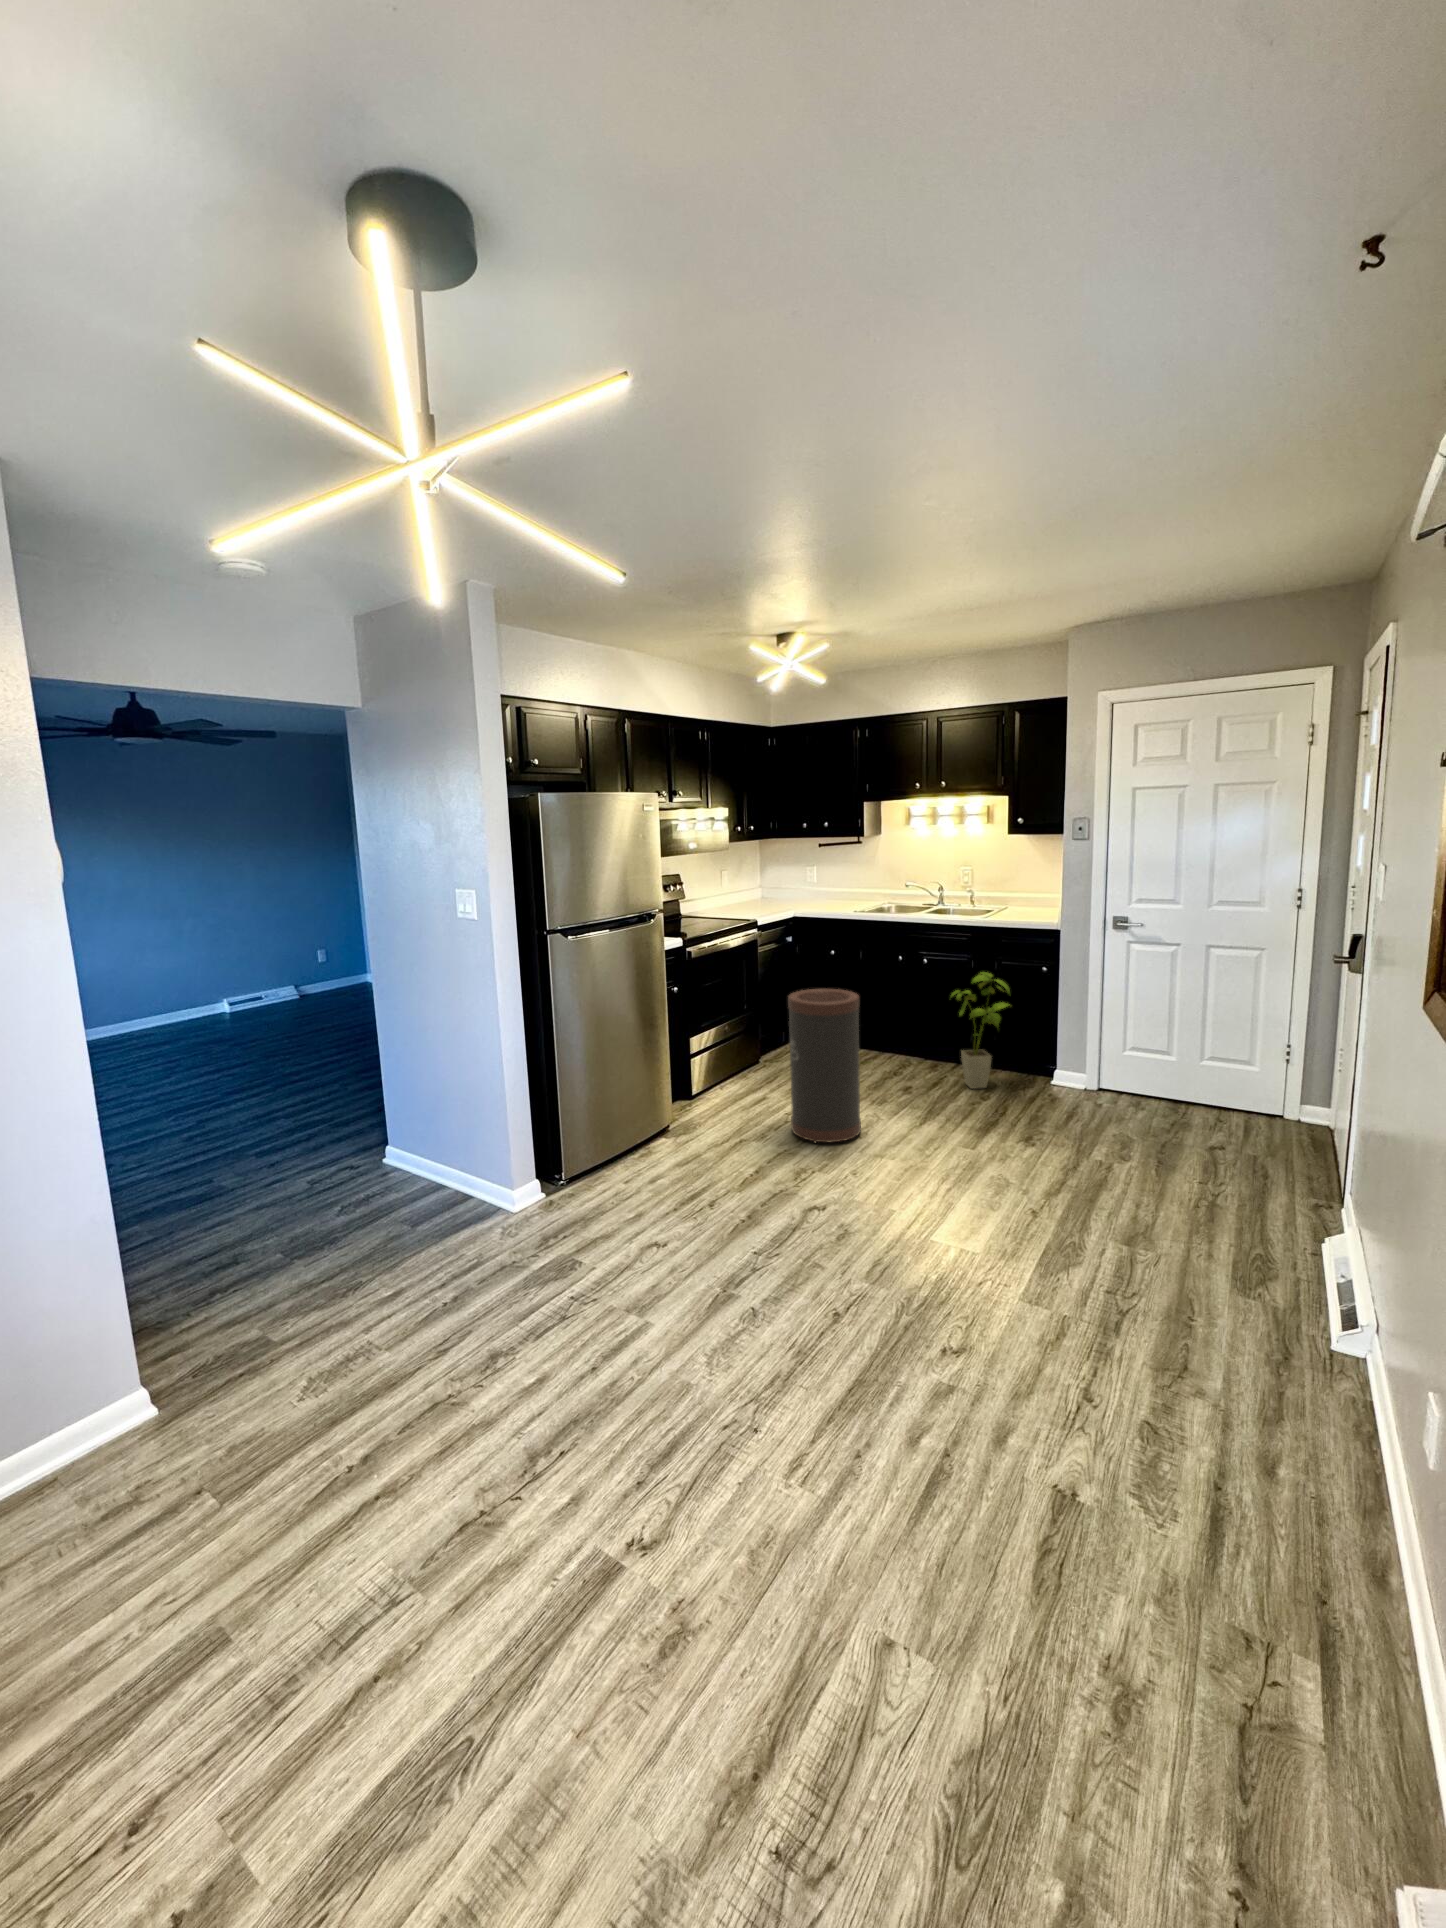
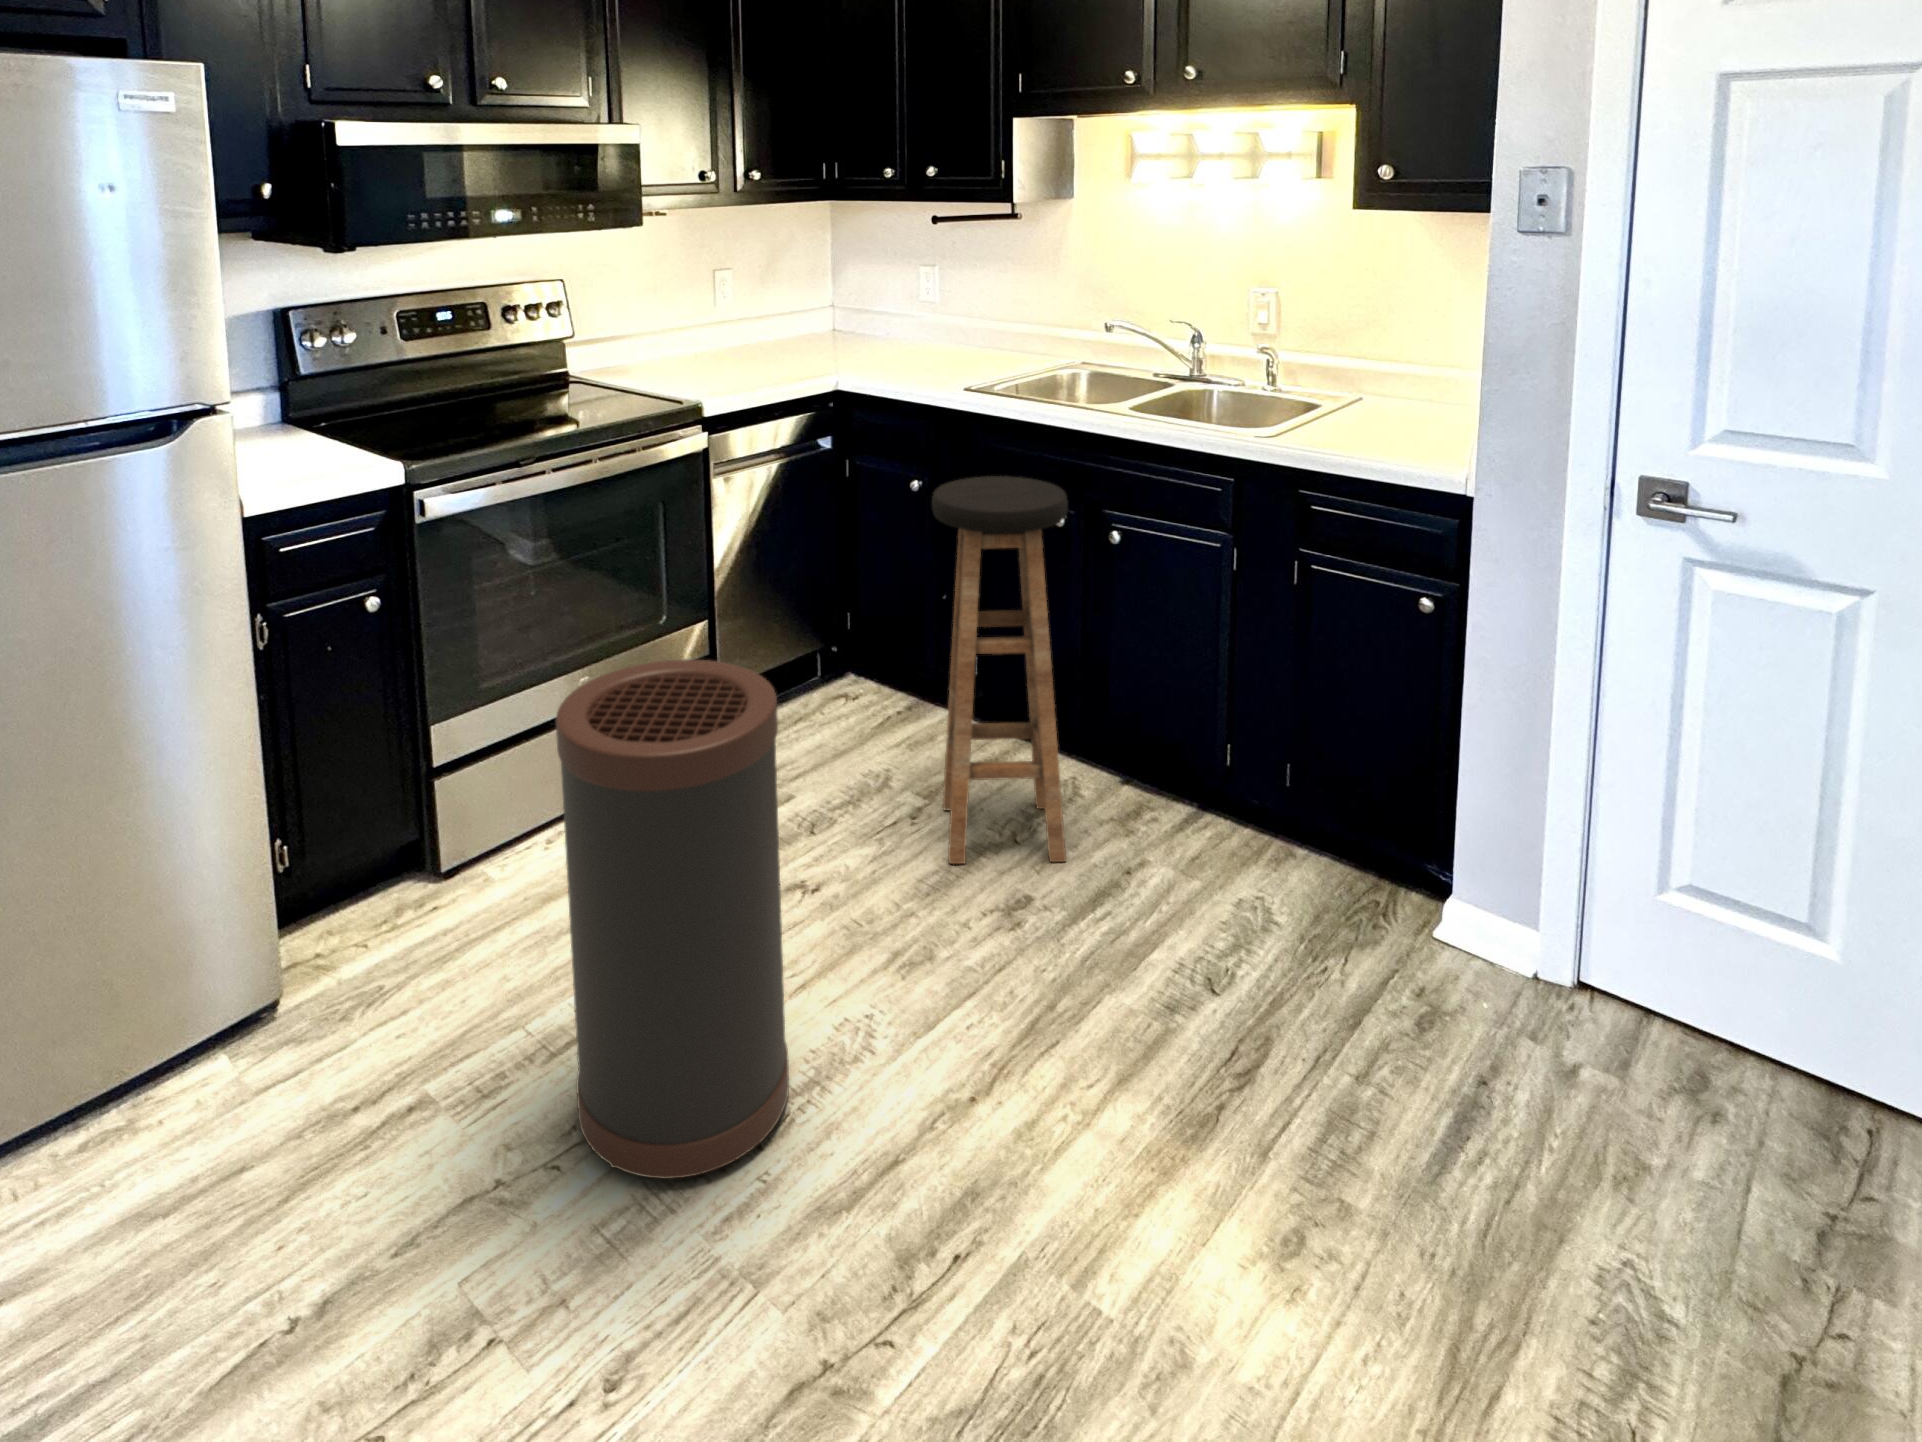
bar stool: none [861,940,917,1081] -> present [932,476,1068,864]
house plant: present [951,972,1010,1089] -> none [1146,606,1328,935]

